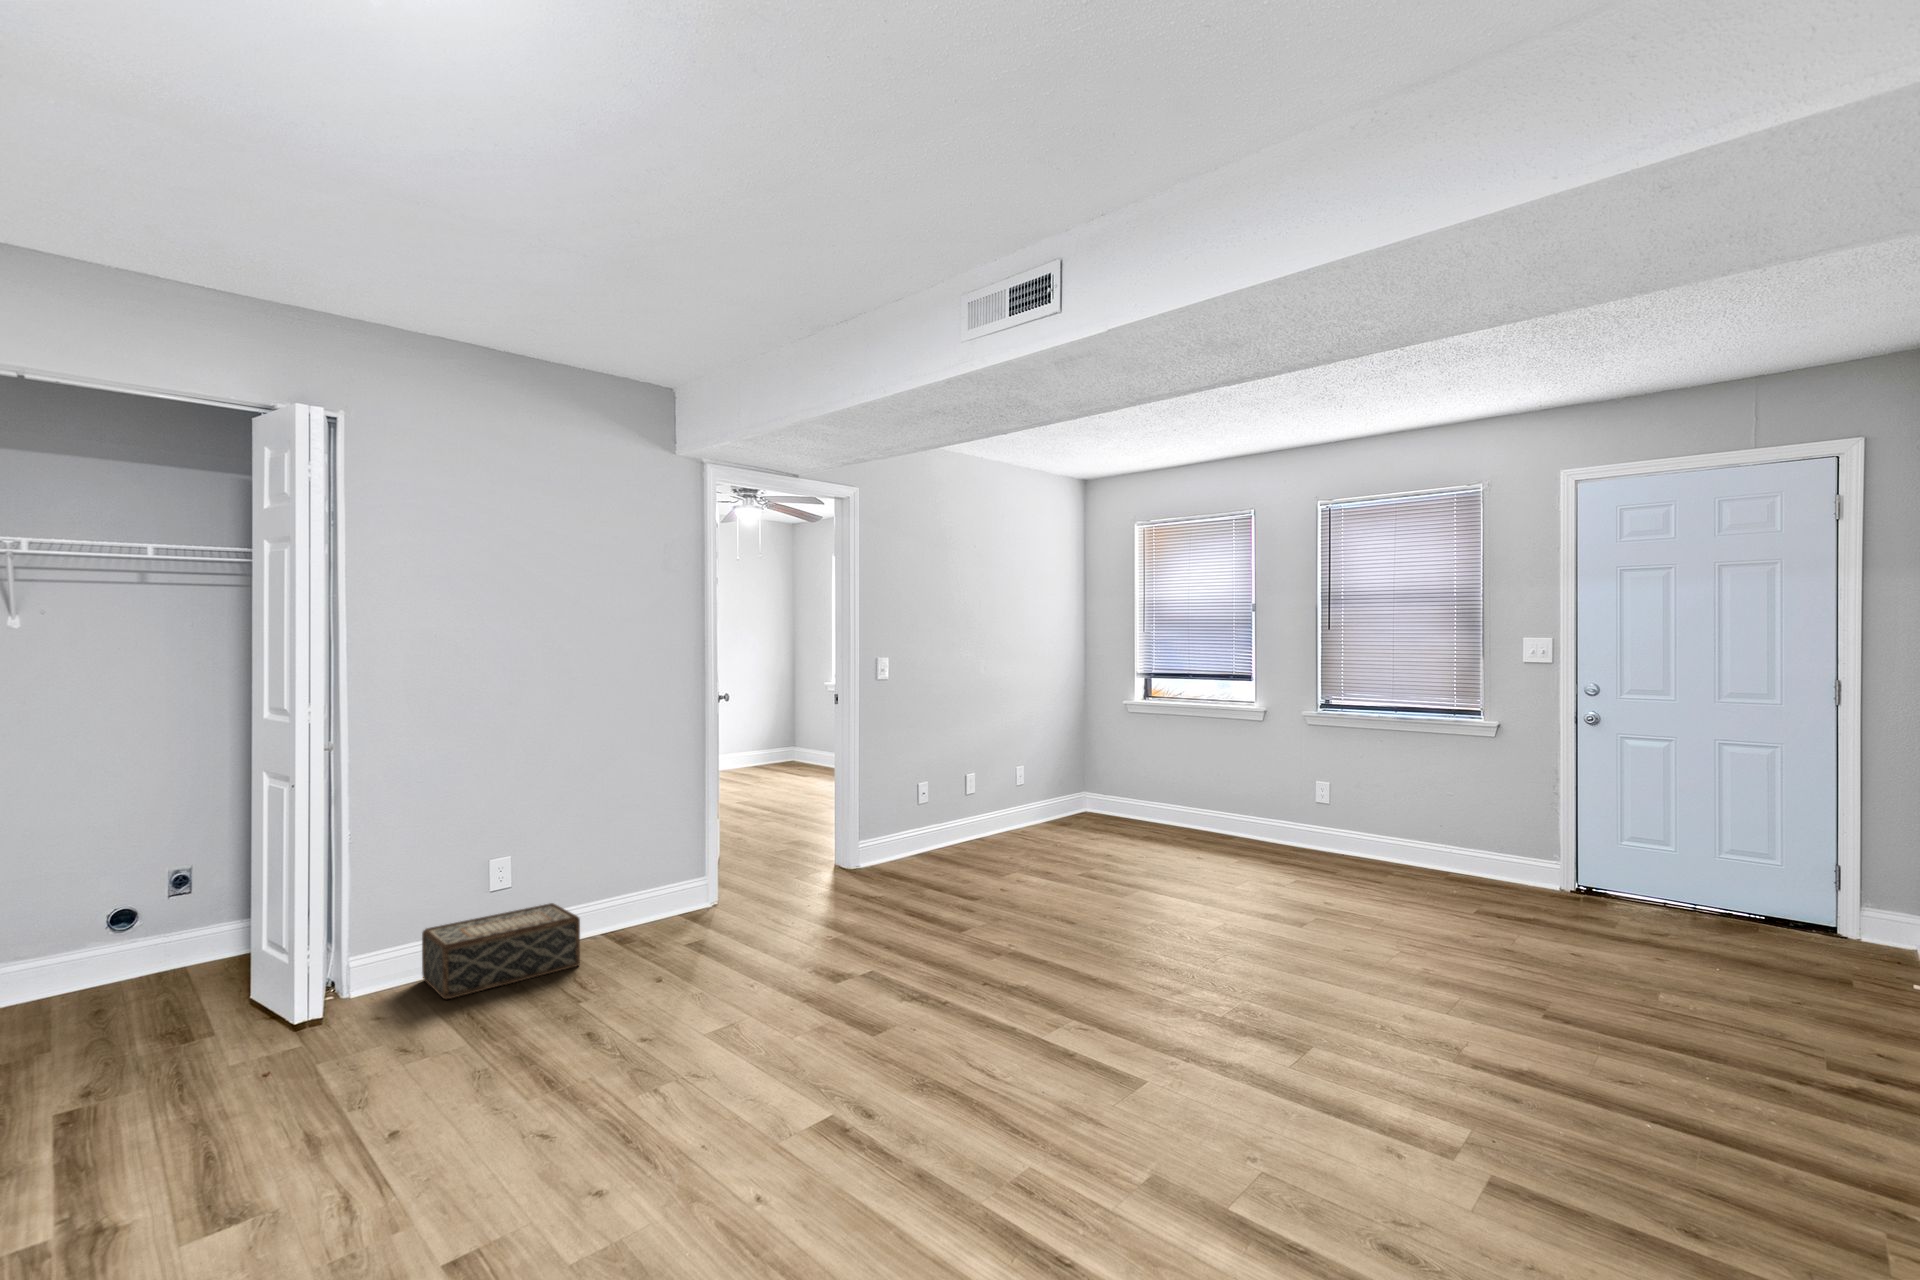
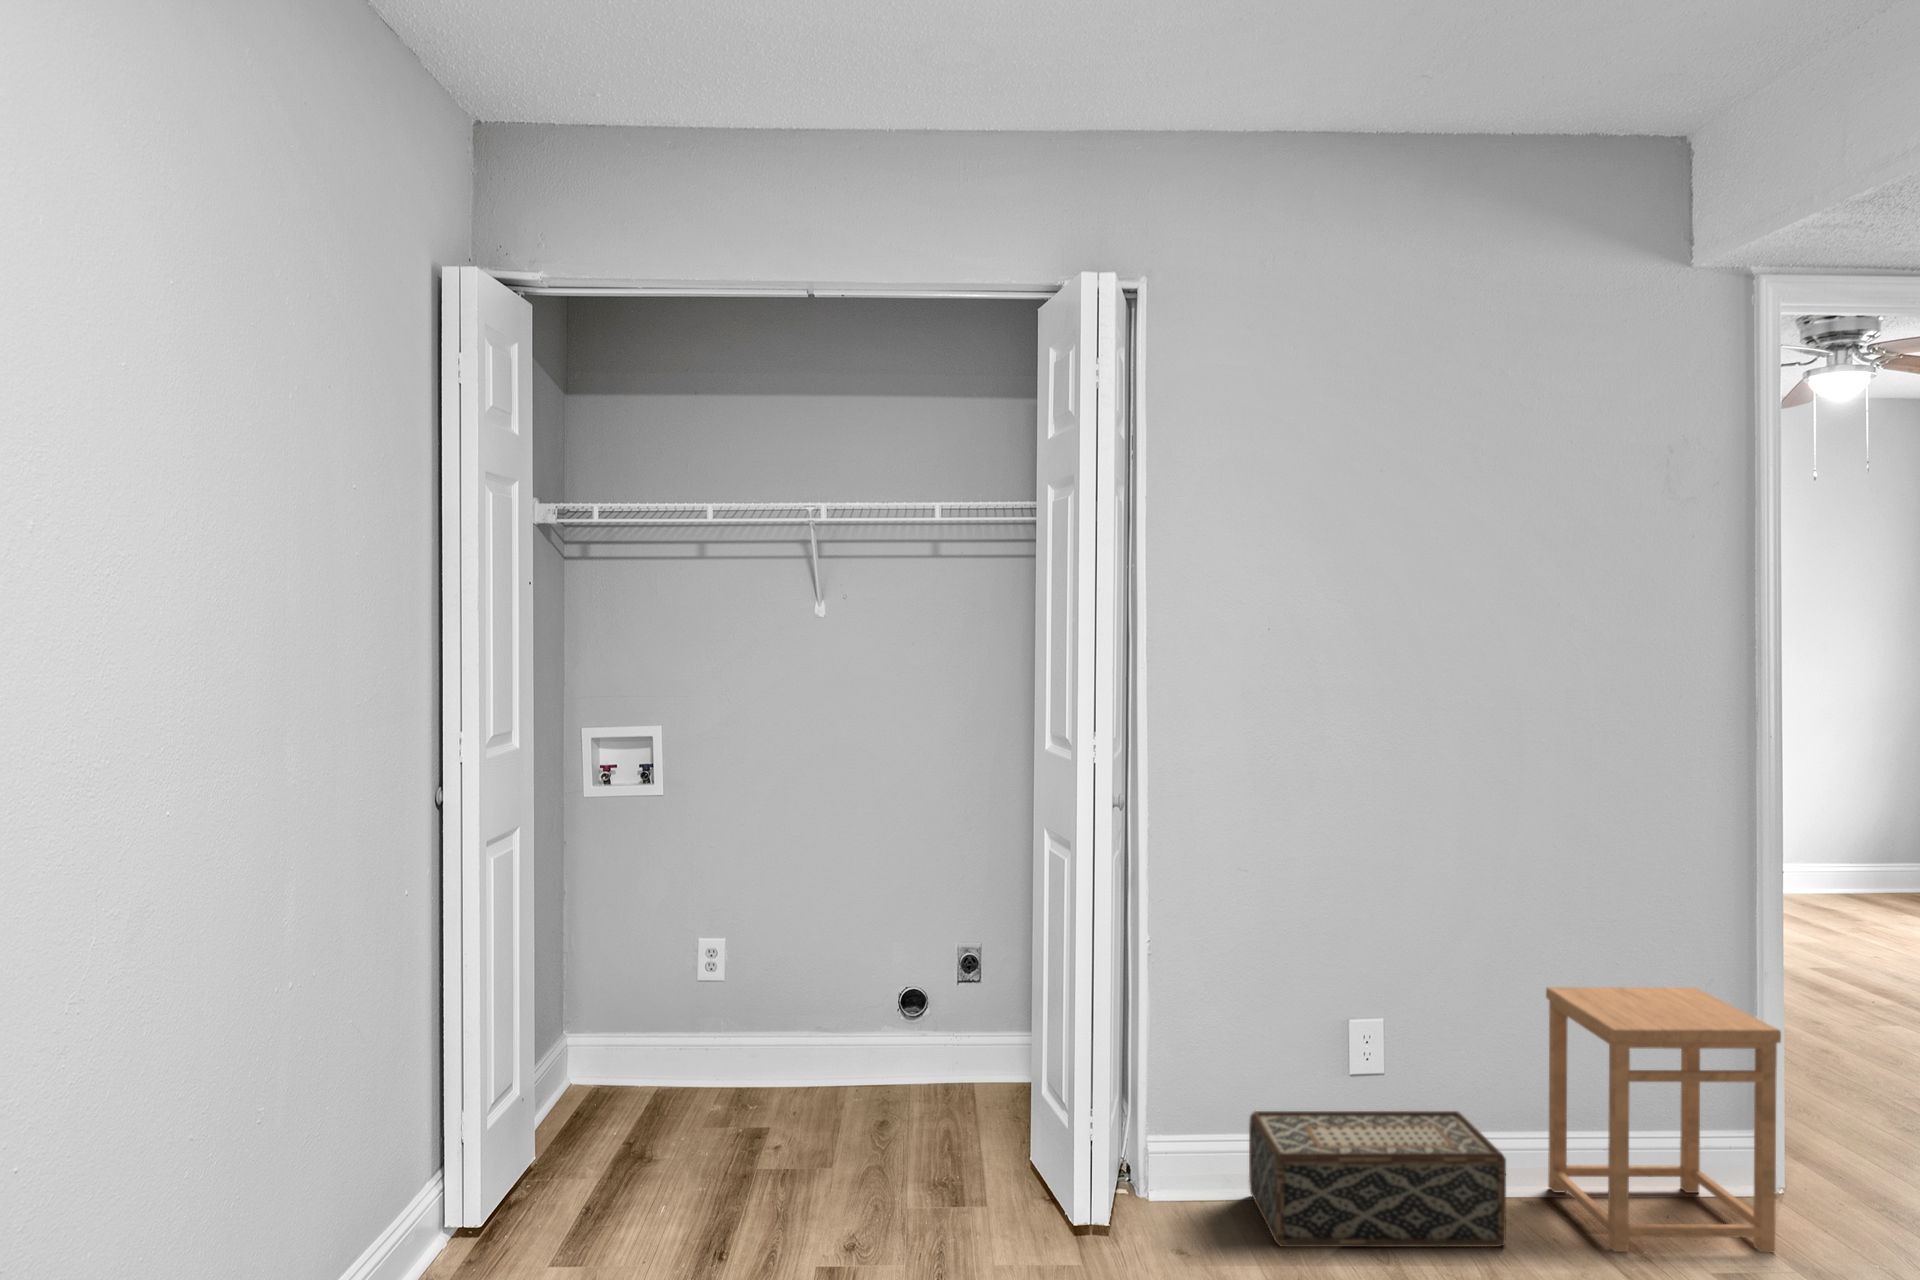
side table: none [600,816,712,953] -> present [1546,987,1781,1252]

